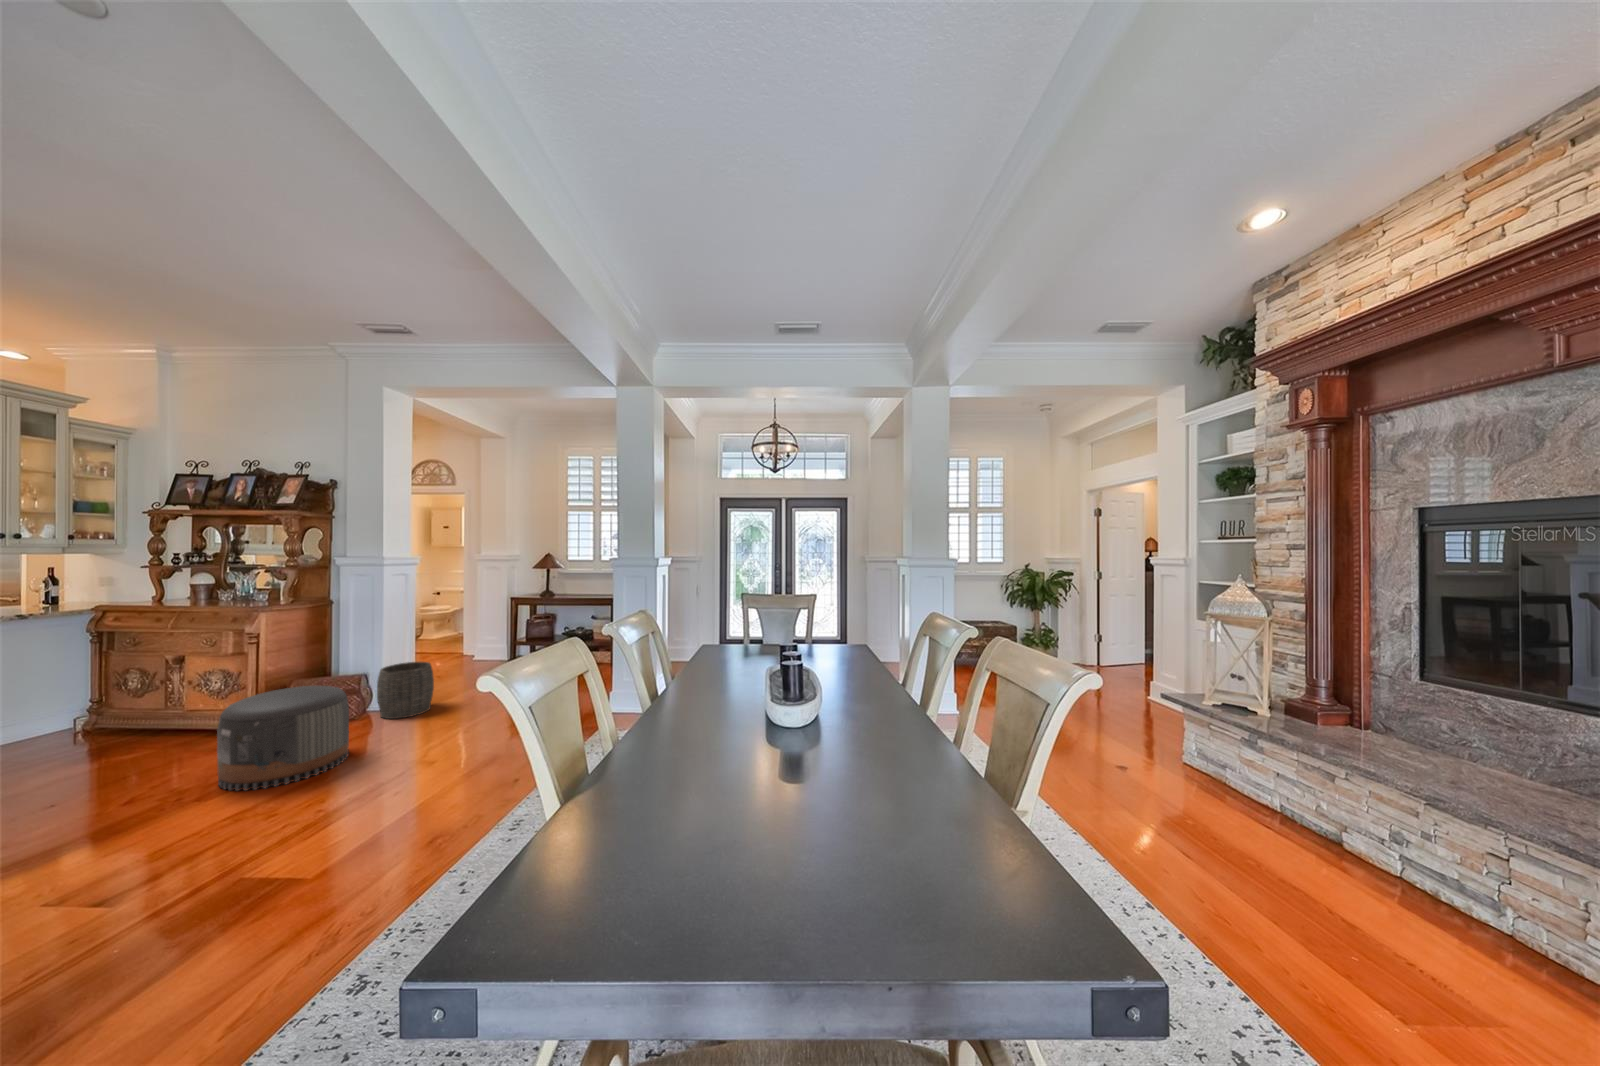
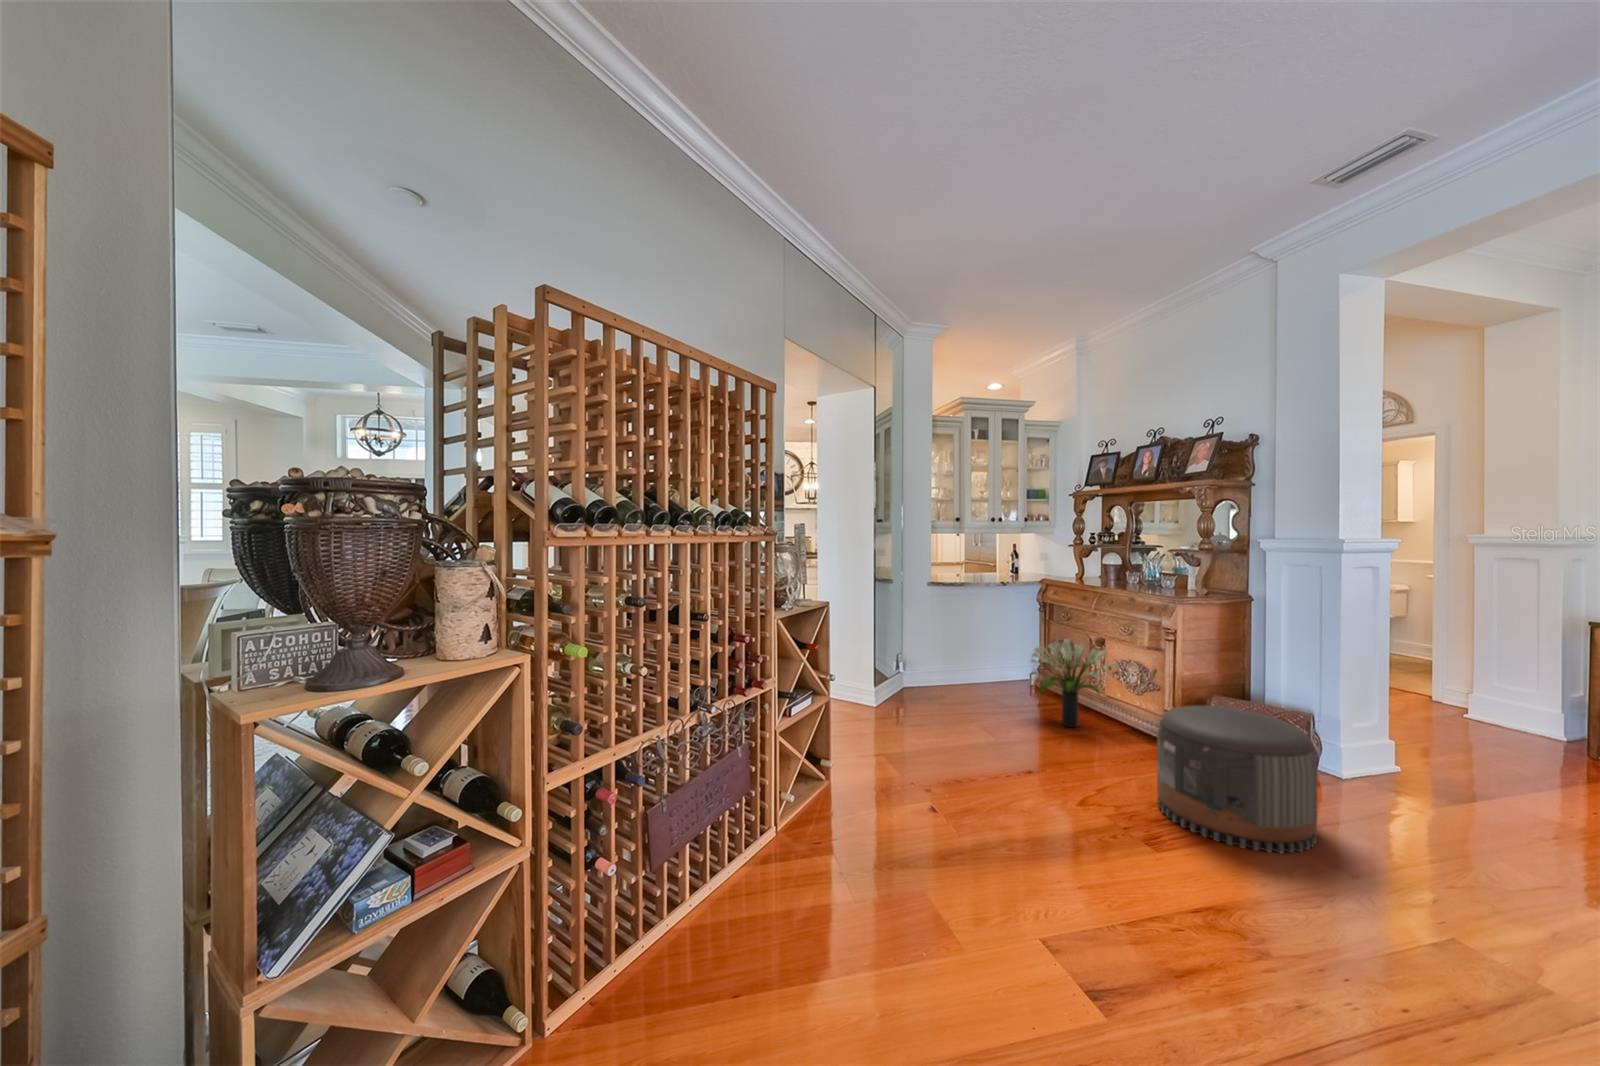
woven basket: present [377,662,434,719] -> none [1327,707,1430,804]
potted plant: none [65,664,196,754] -> present [1031,639,1117,727]

